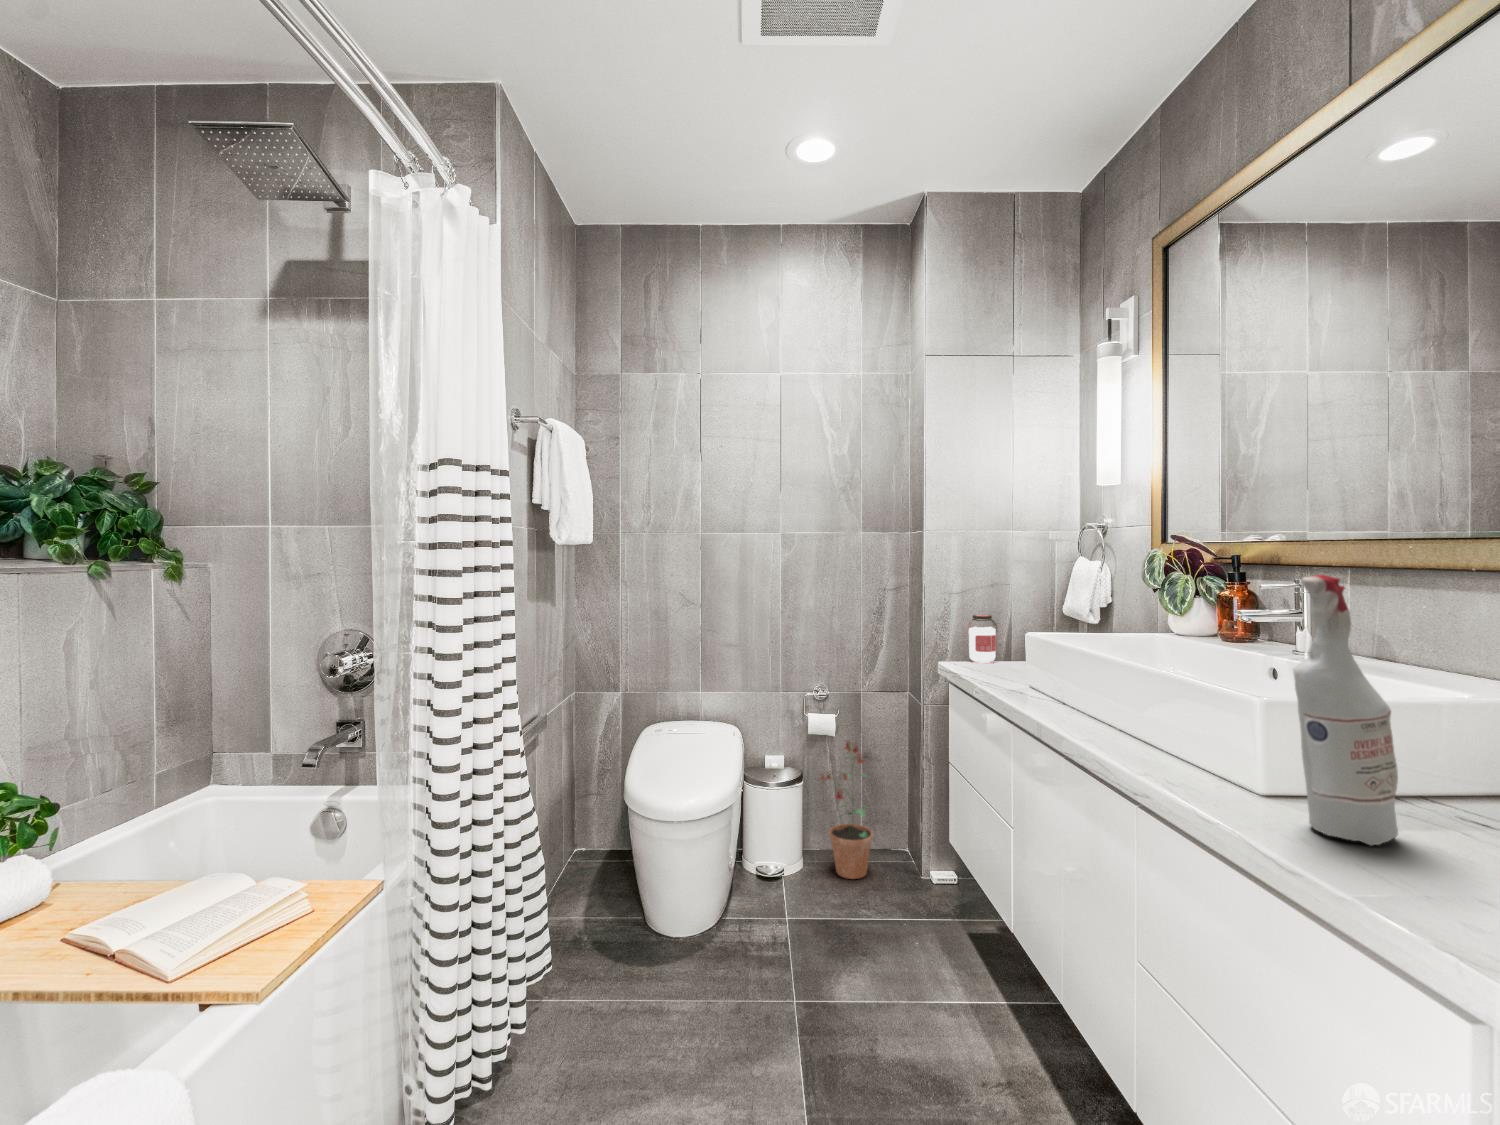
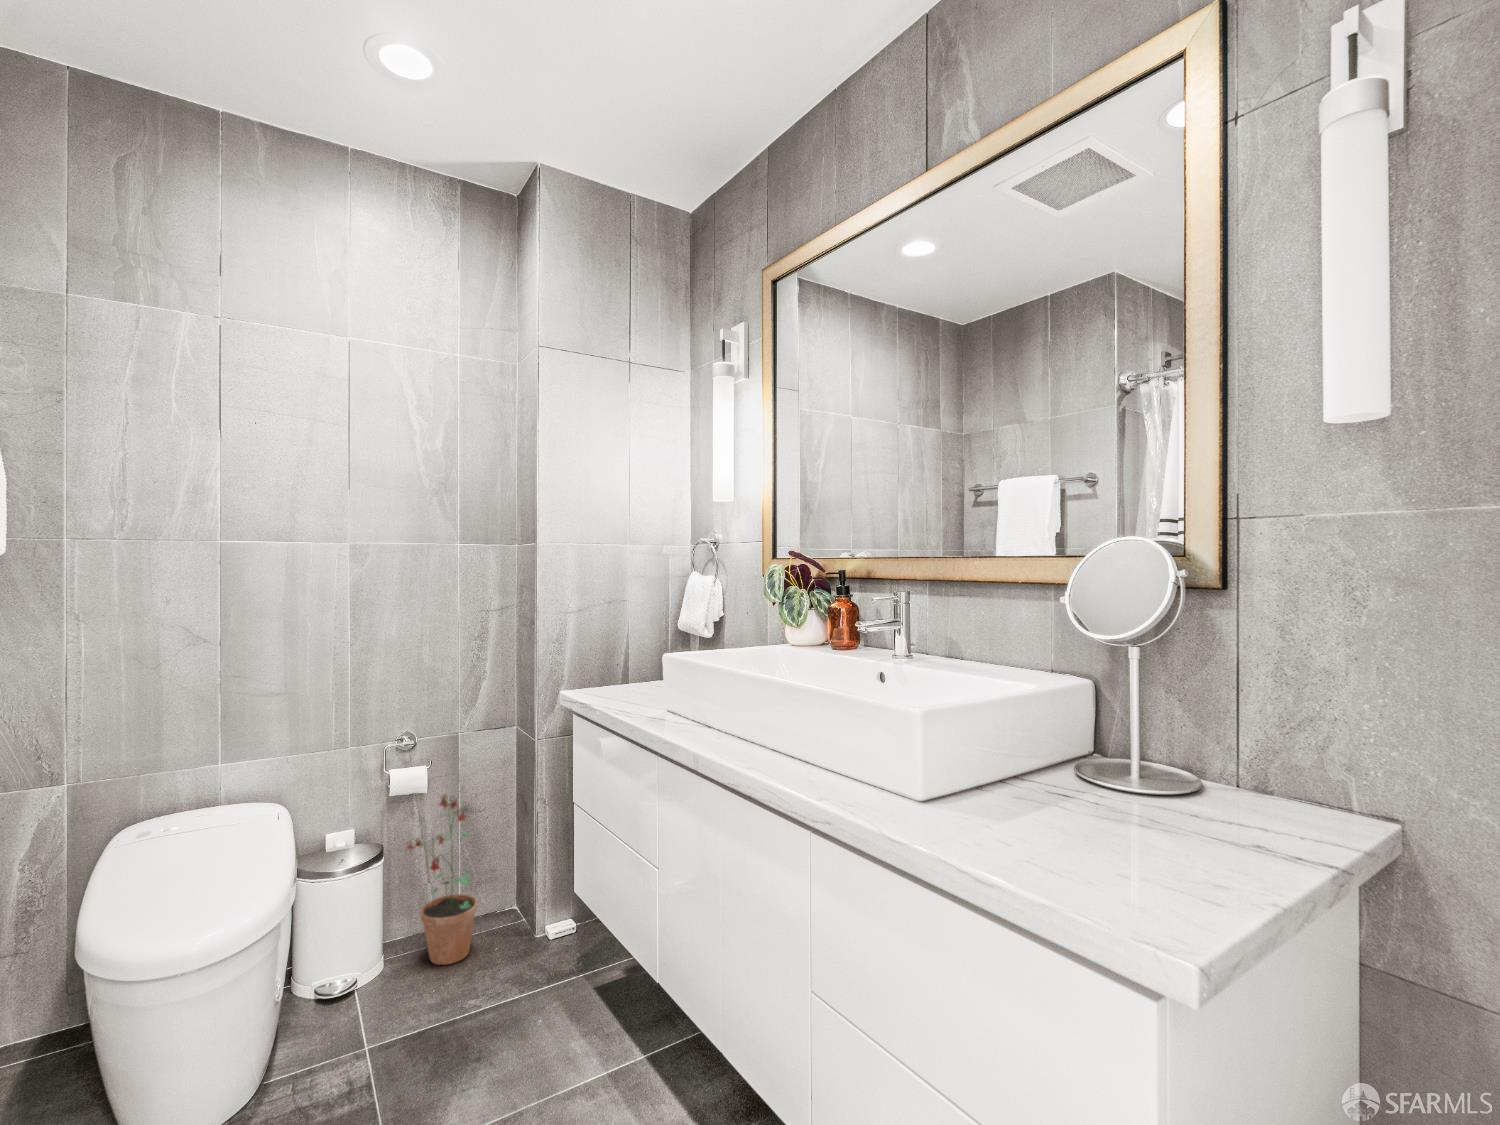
spray bottle: present [1293,575,1398,845] -> none [965,590,1044,839]
jar: present [968,615,997,662] -> none [588,635,620,687]

